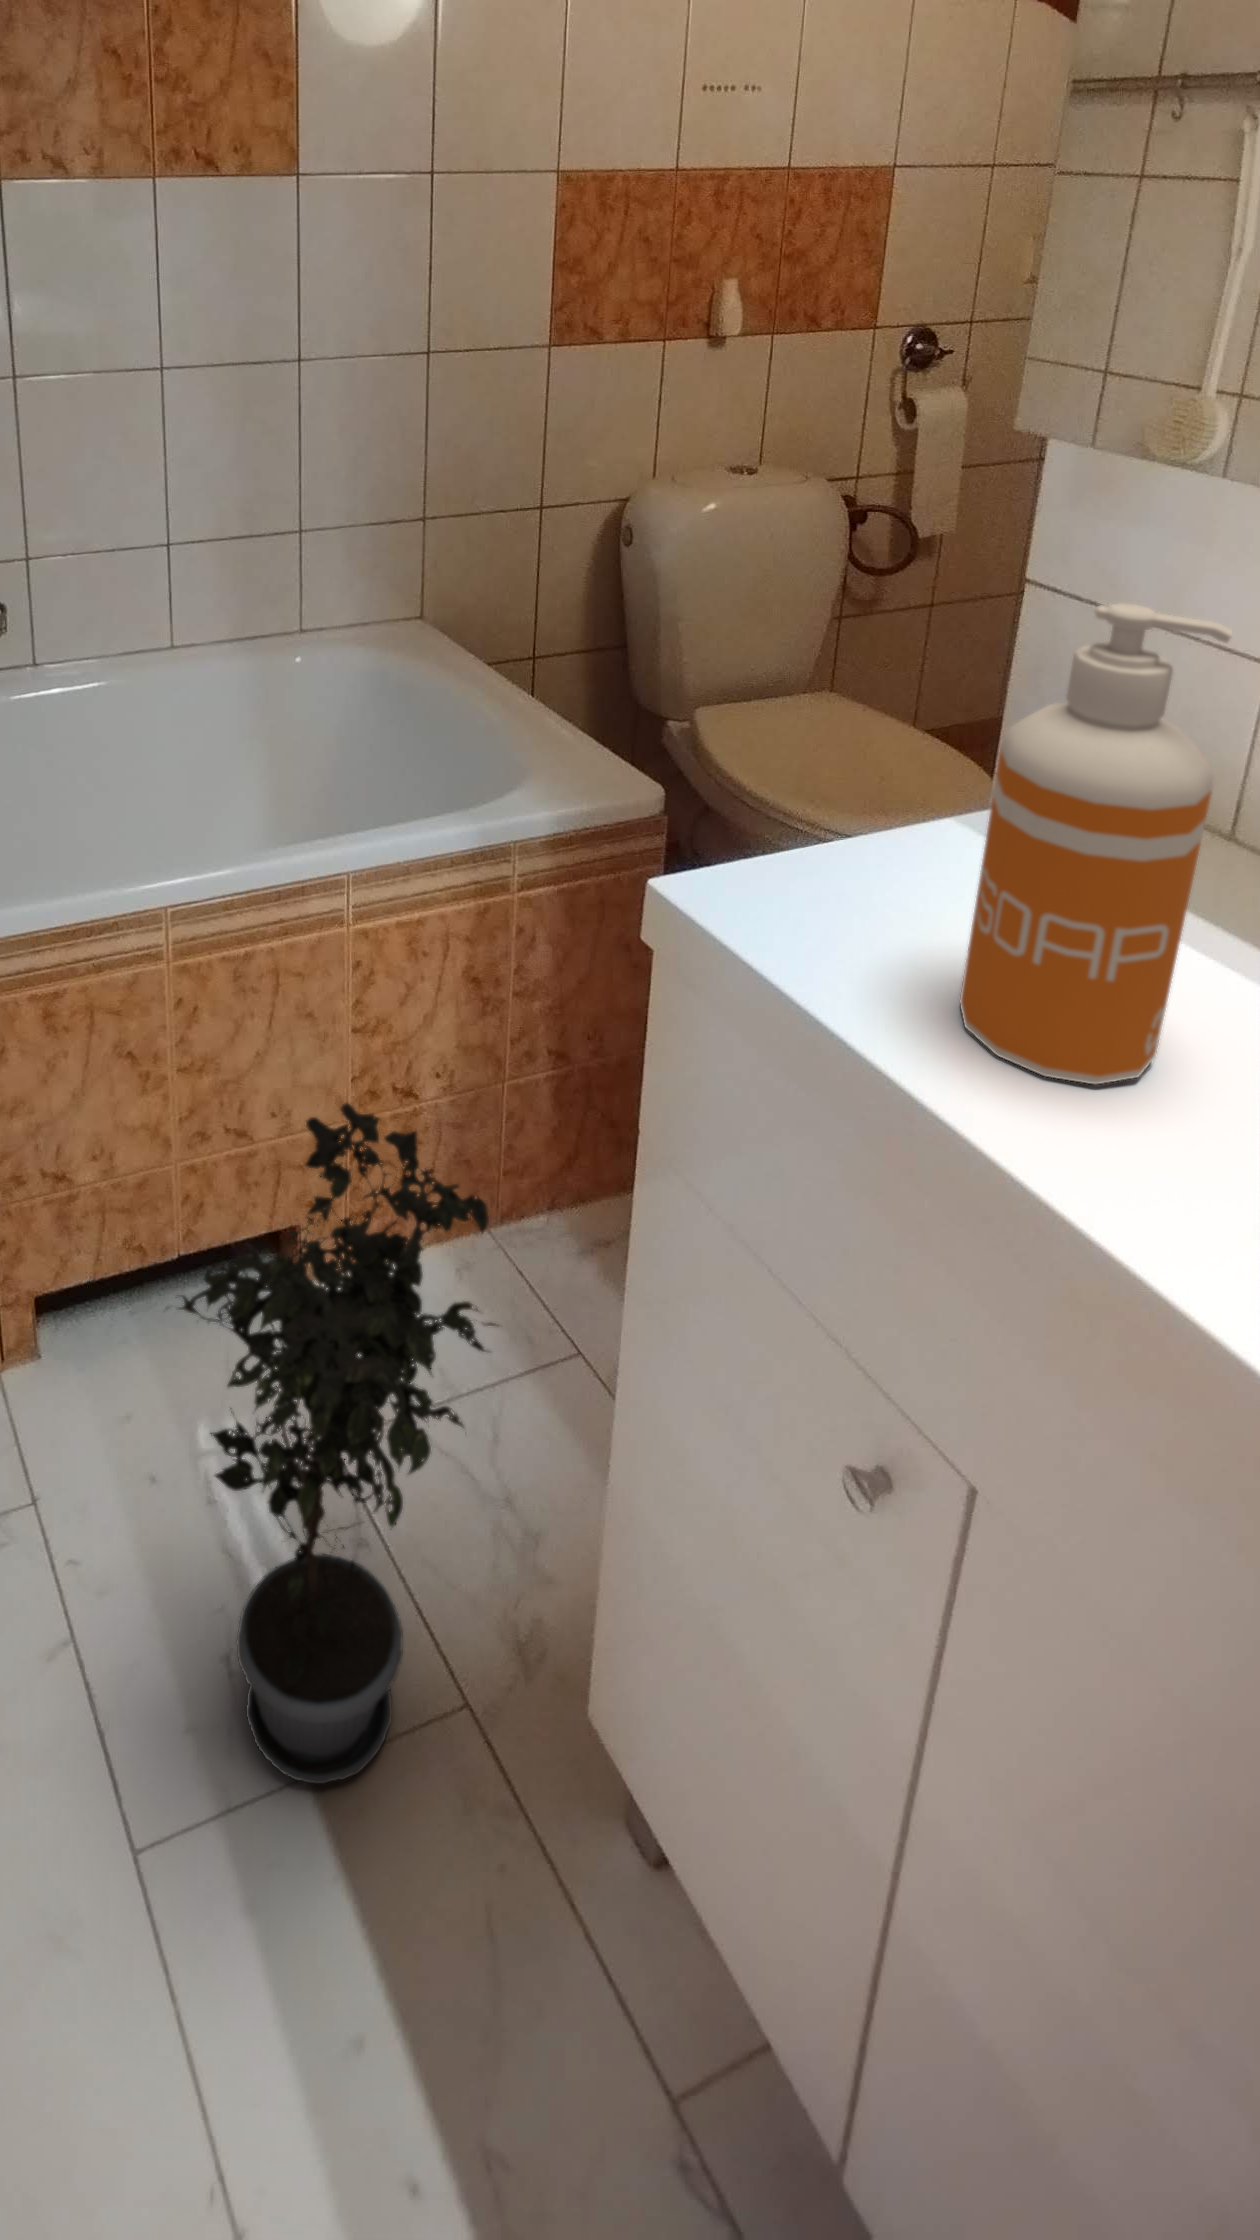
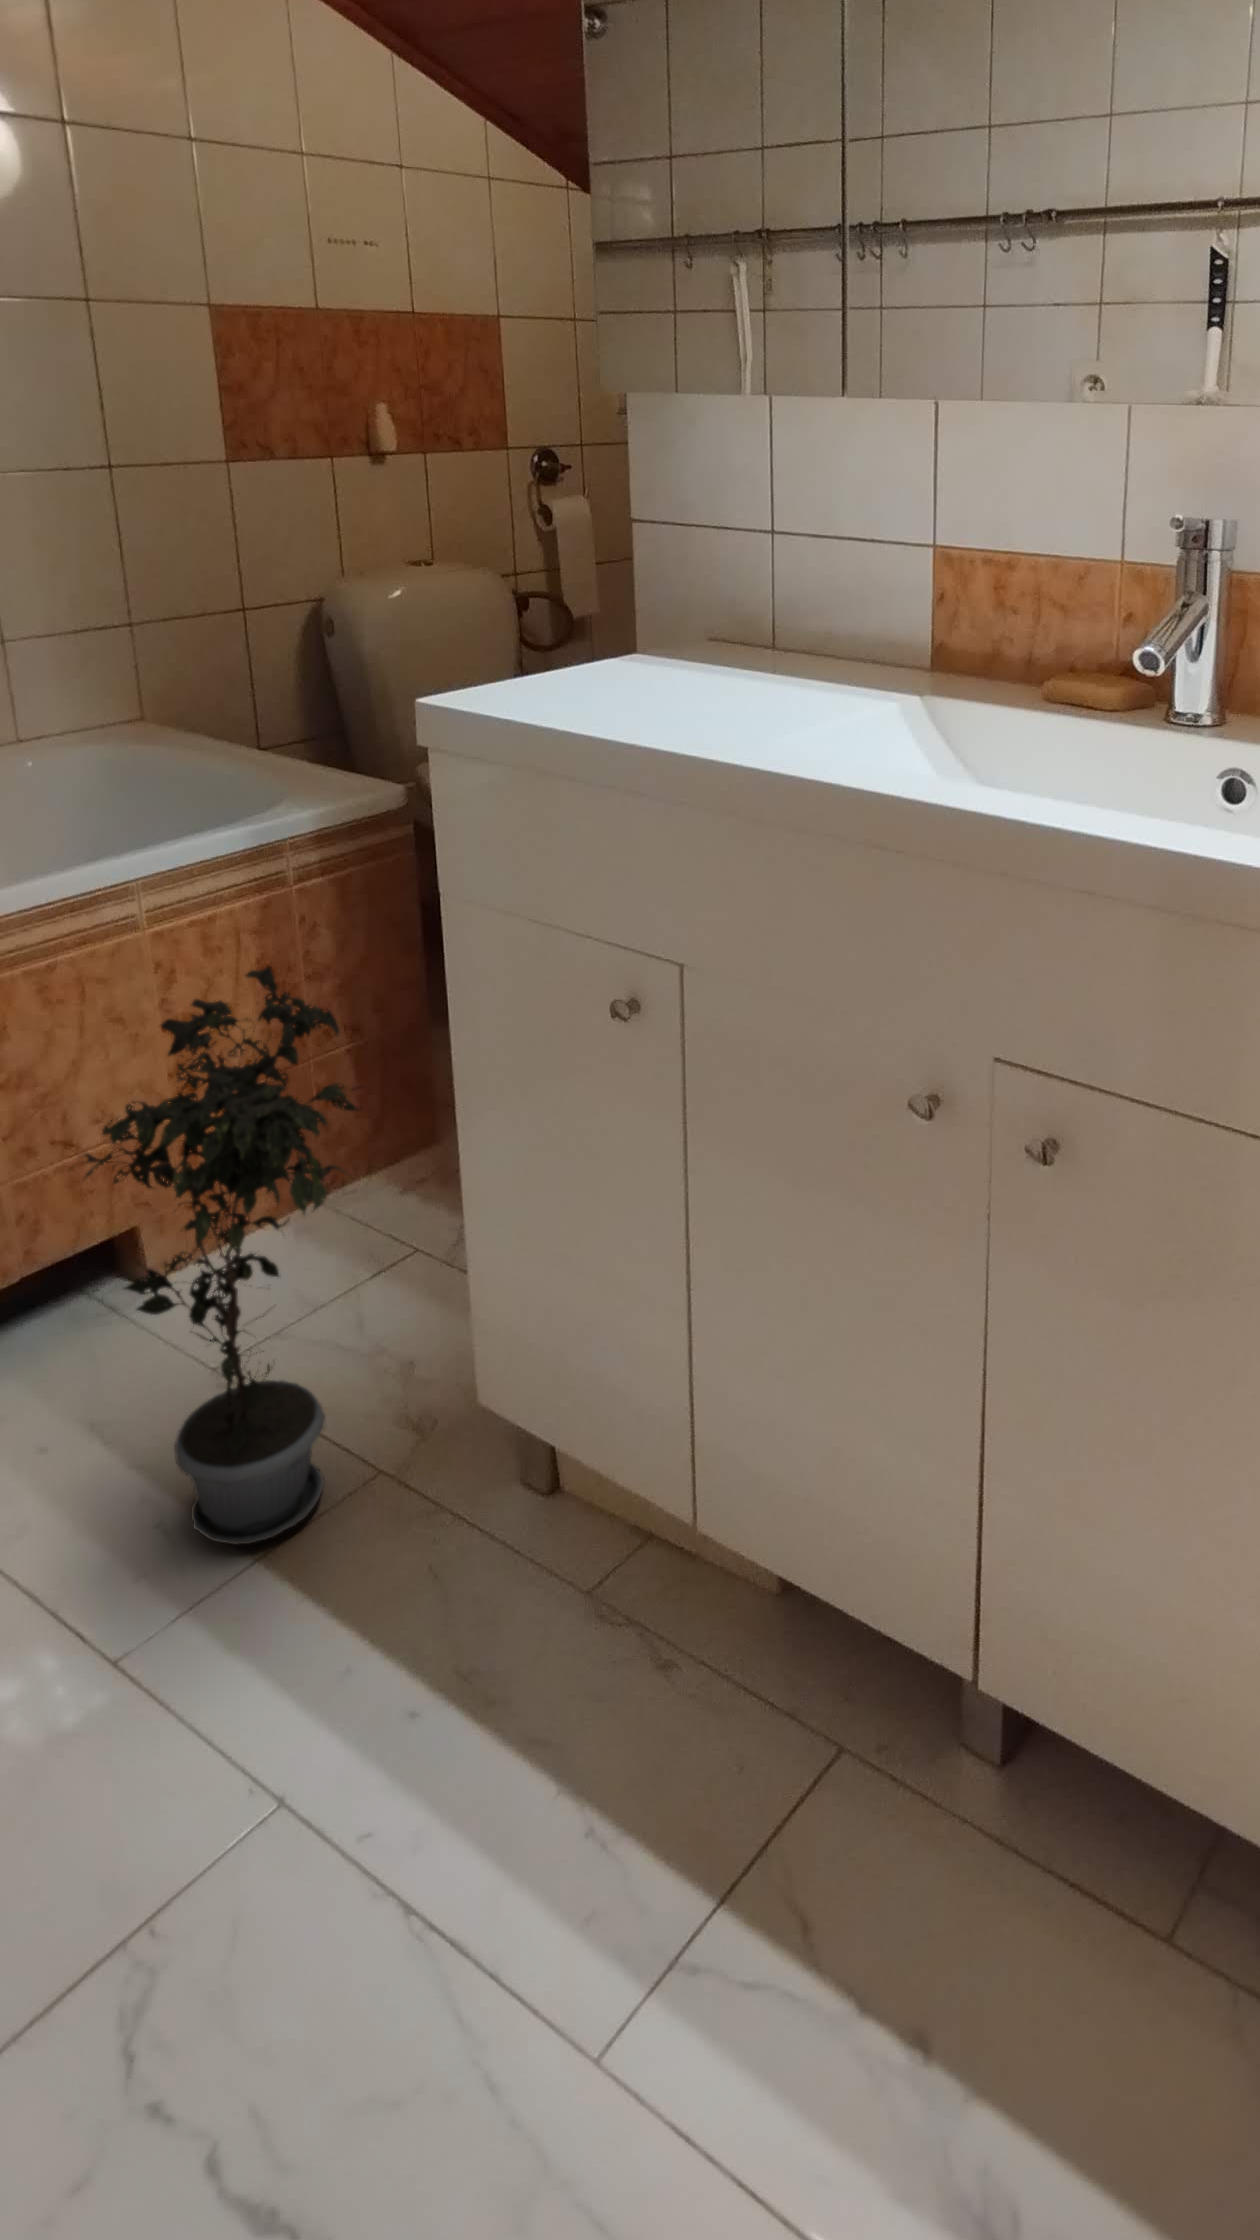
soap dispenser: present [960,603,1232,1084] -> none [621,456,733,733]

